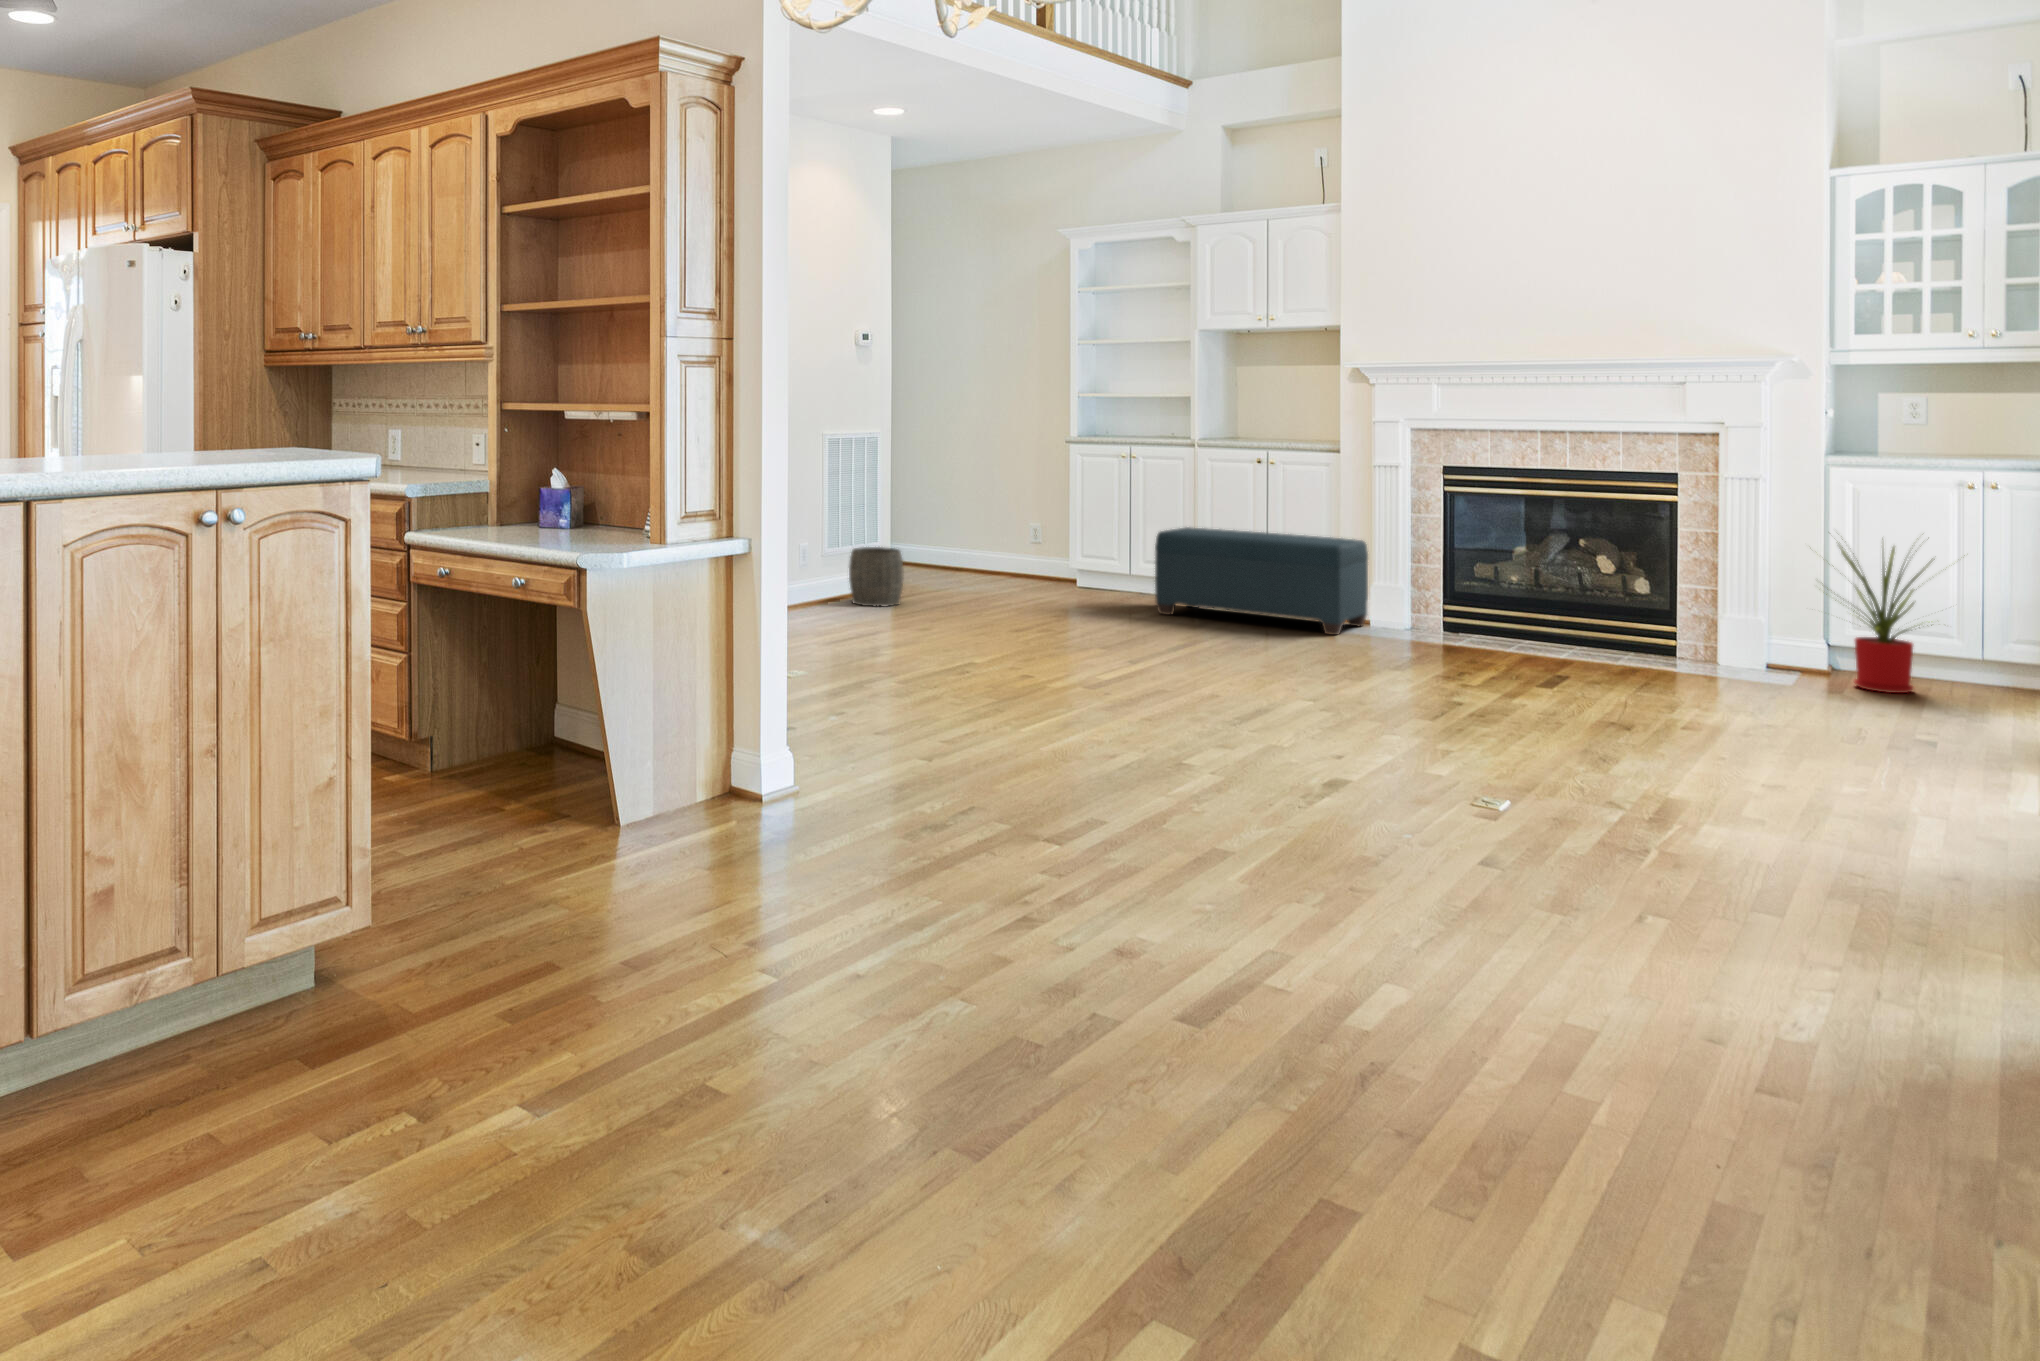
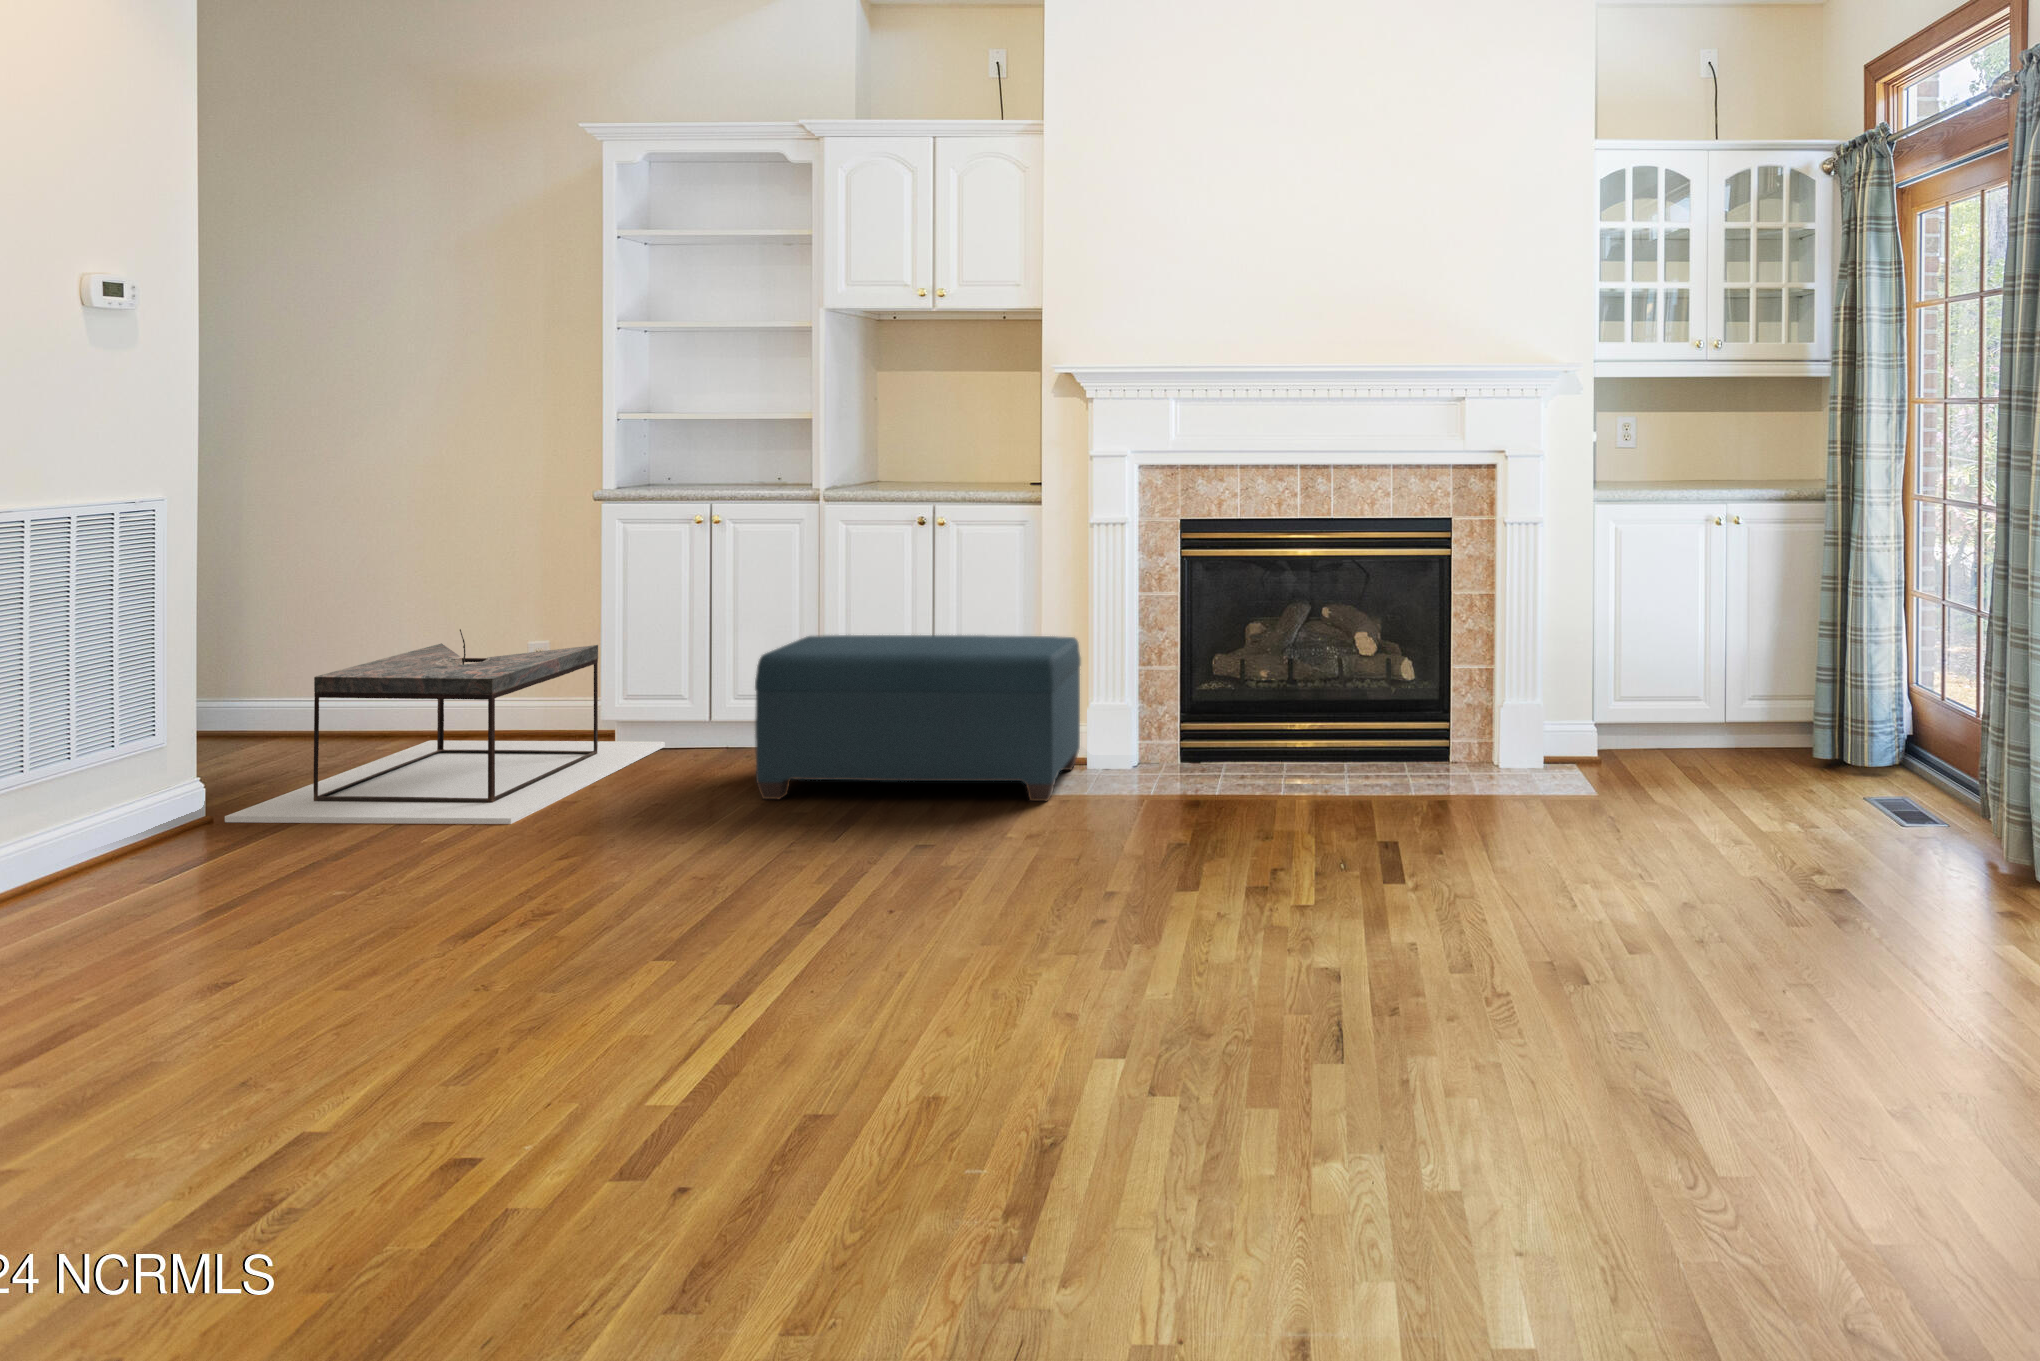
coffee table: none [900,508,1102,606] -> present [225,629,665,824]
house plant: present [1826,539,1935,693] -> none [1591,580,1743,787]
woven basket: present [849,547,903,606] -> none [41,753,202,907]

